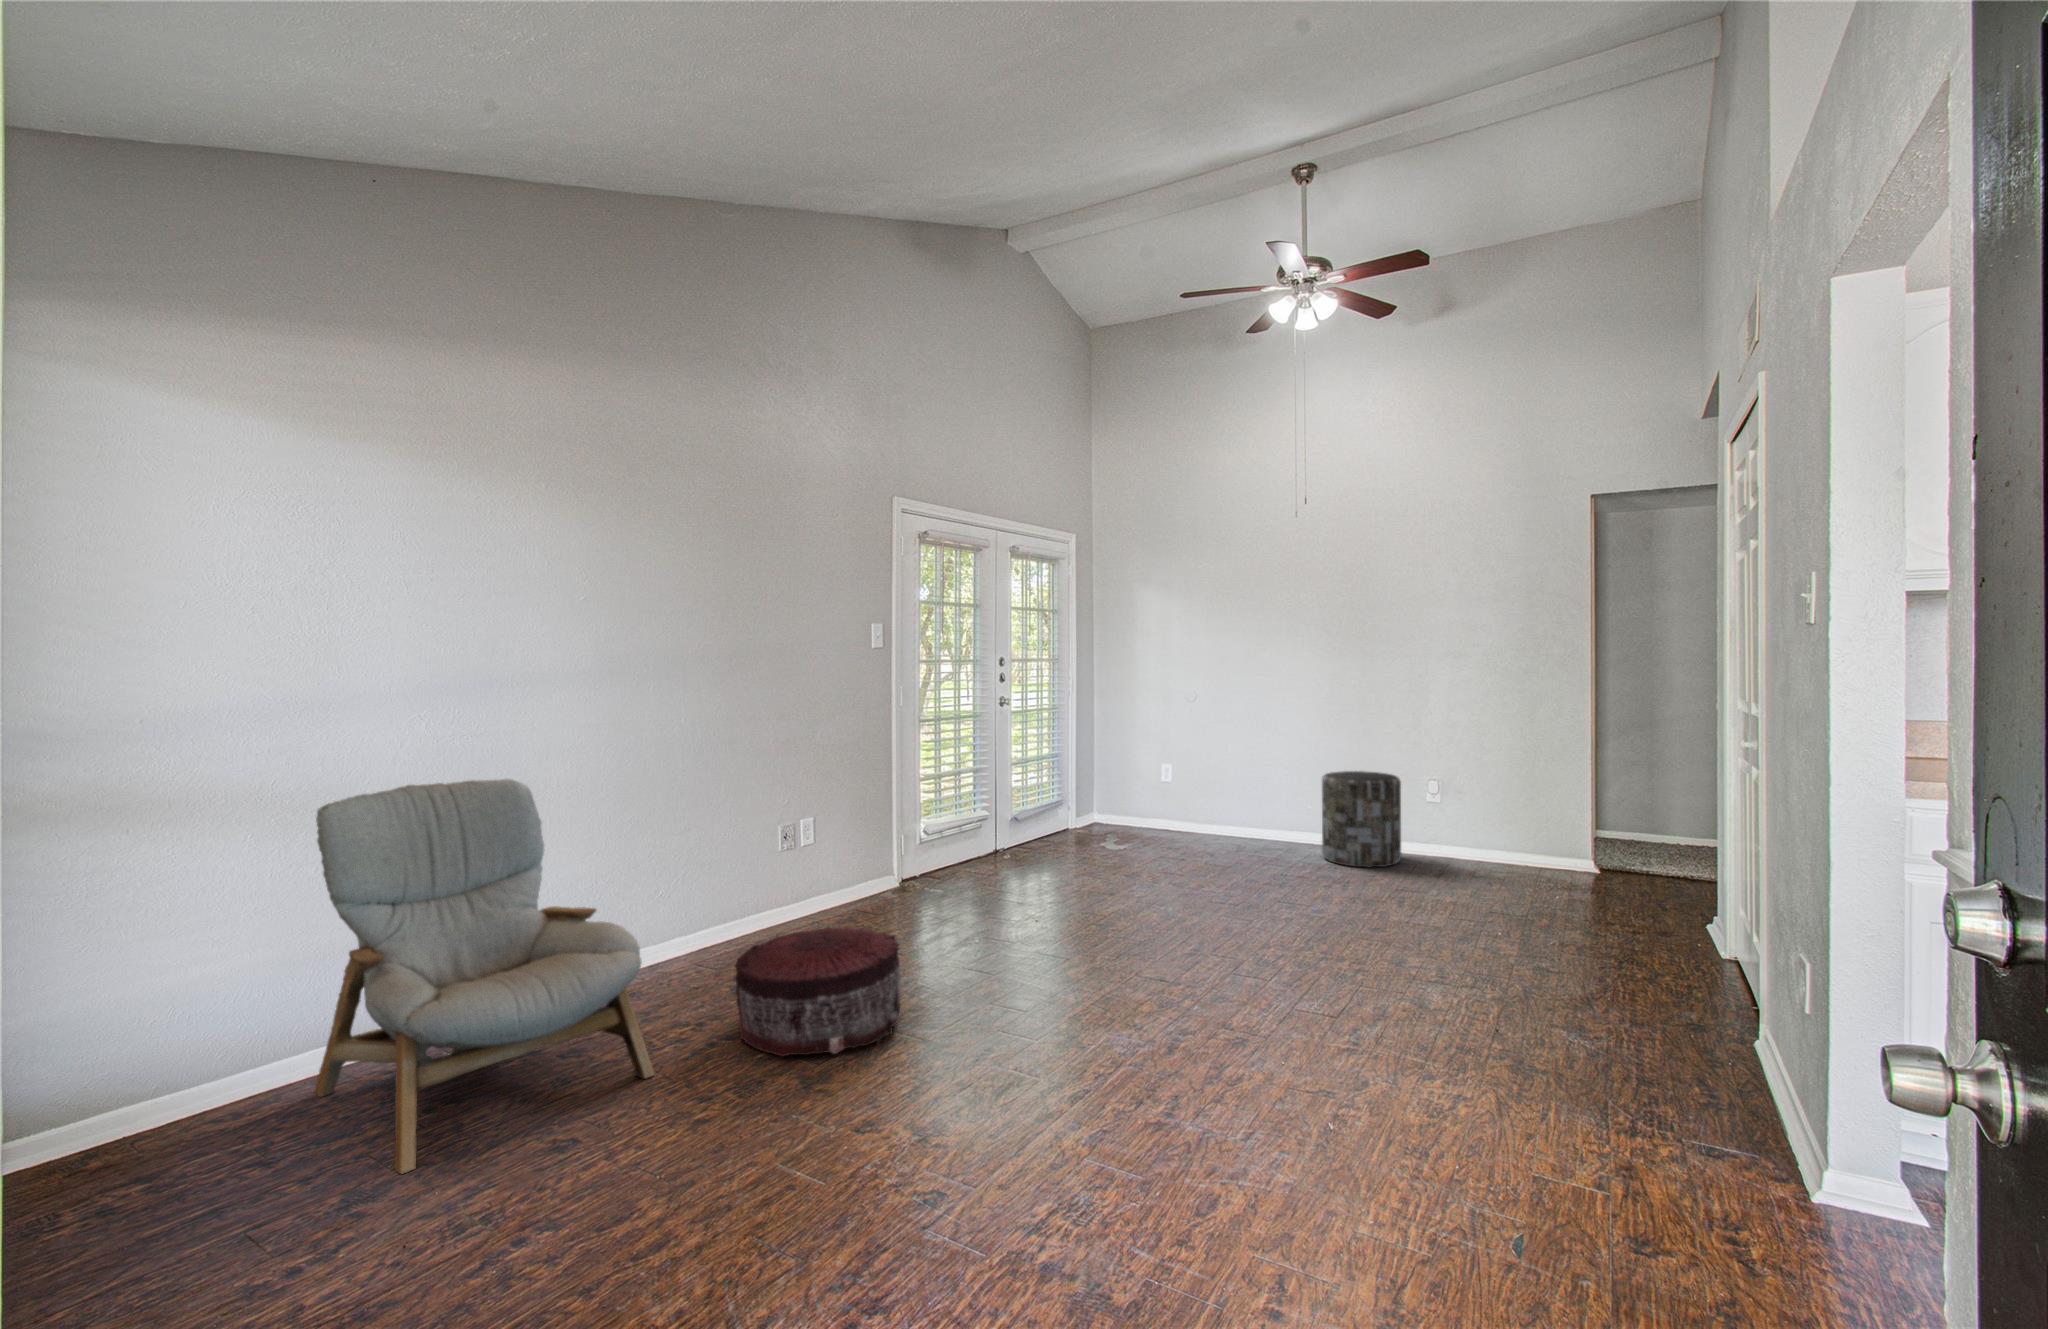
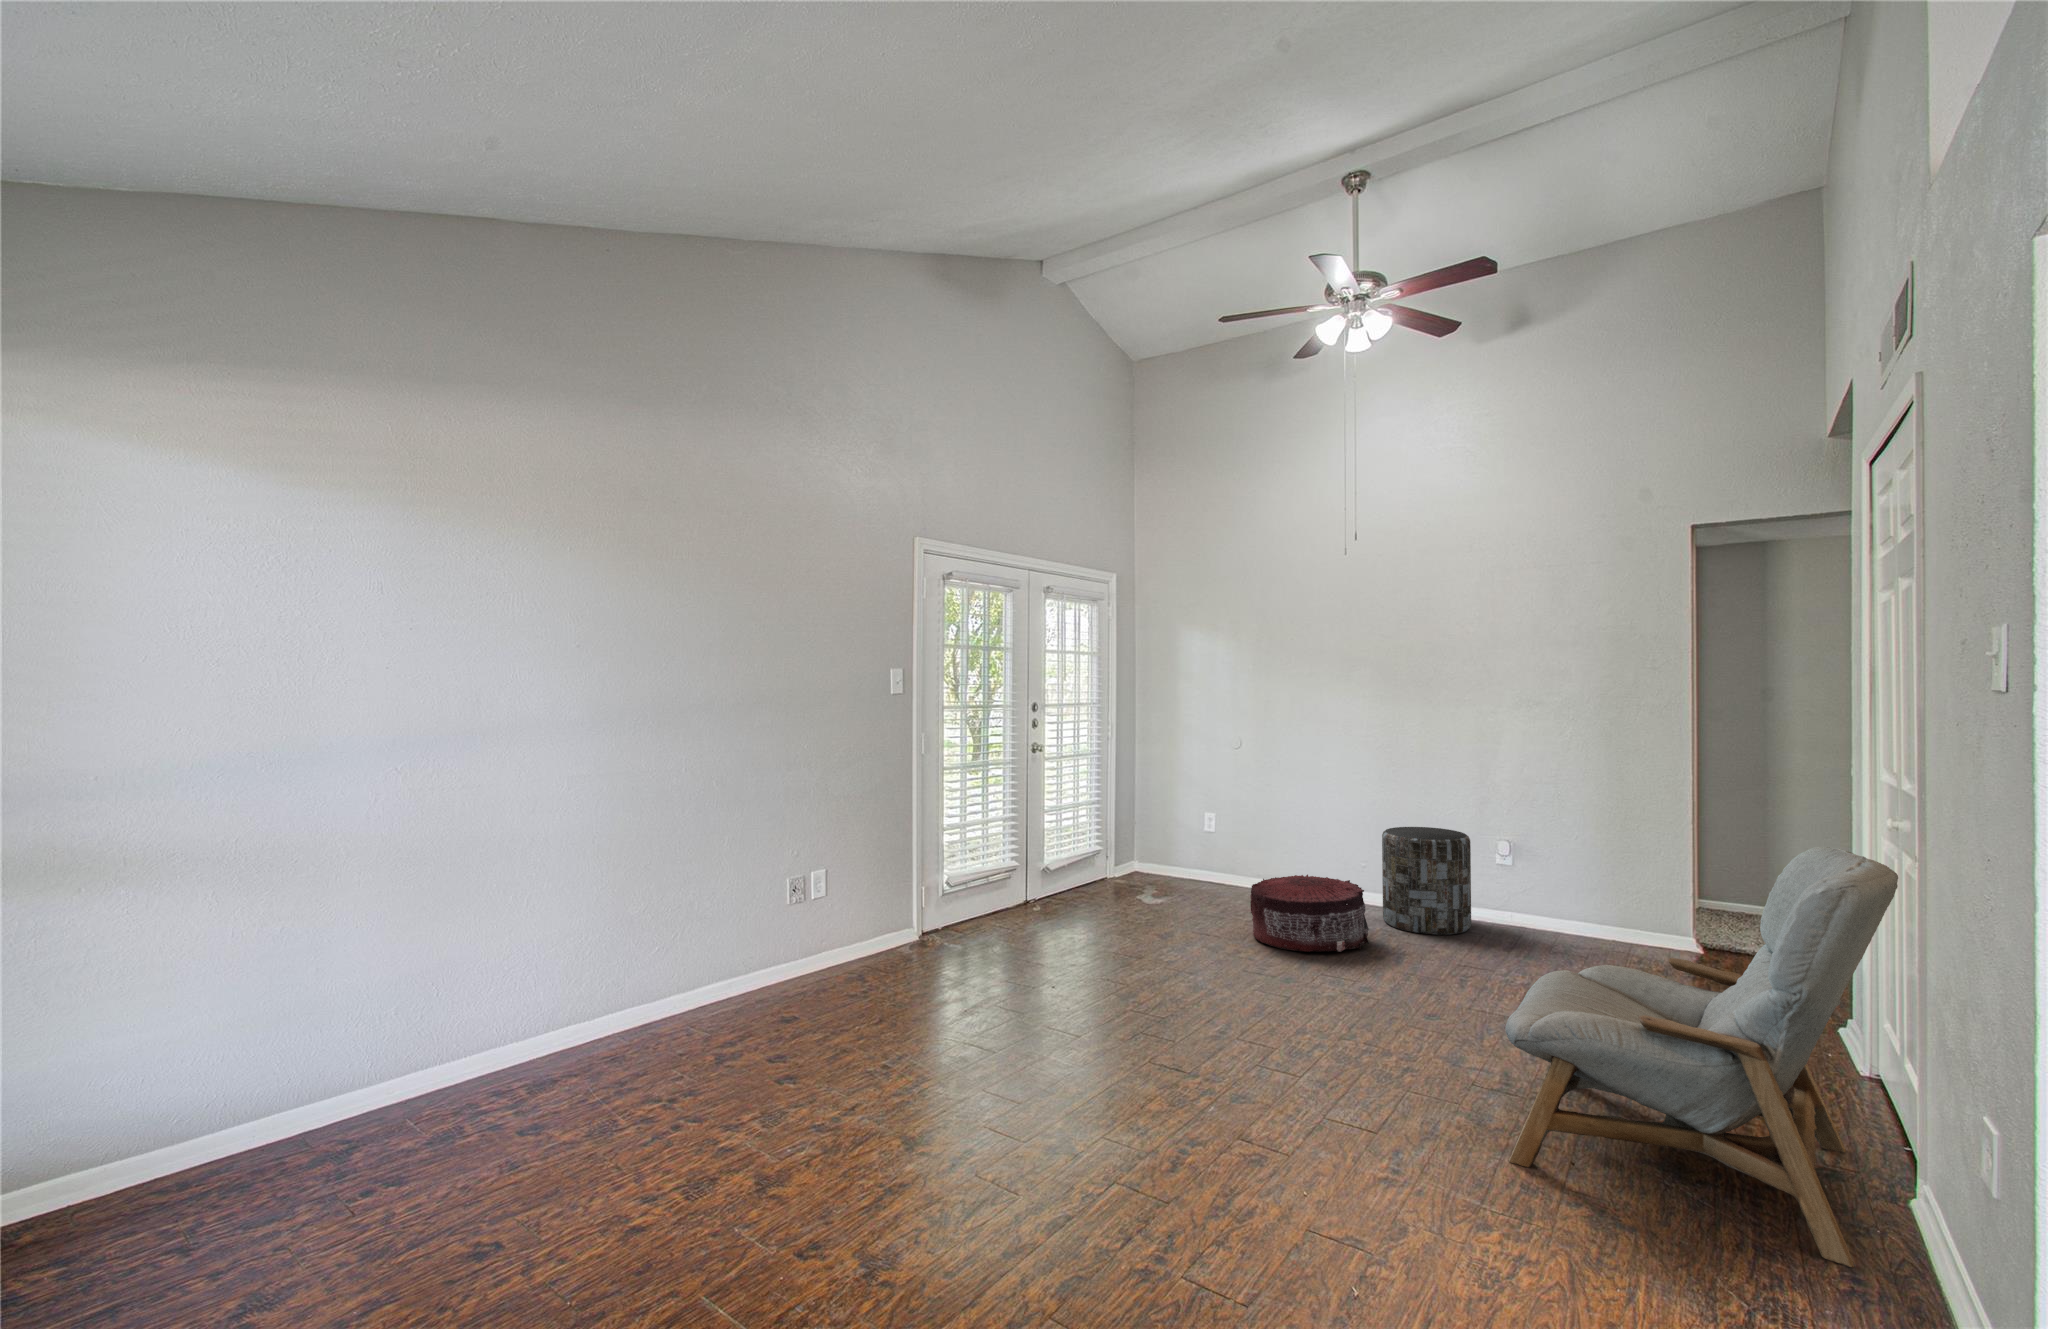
armchair: present [314,779,654,1174] -> present [1505,847,1898,1267]
pouf: present [735,927,901,1056] -> present [1250,875,1369,952]

